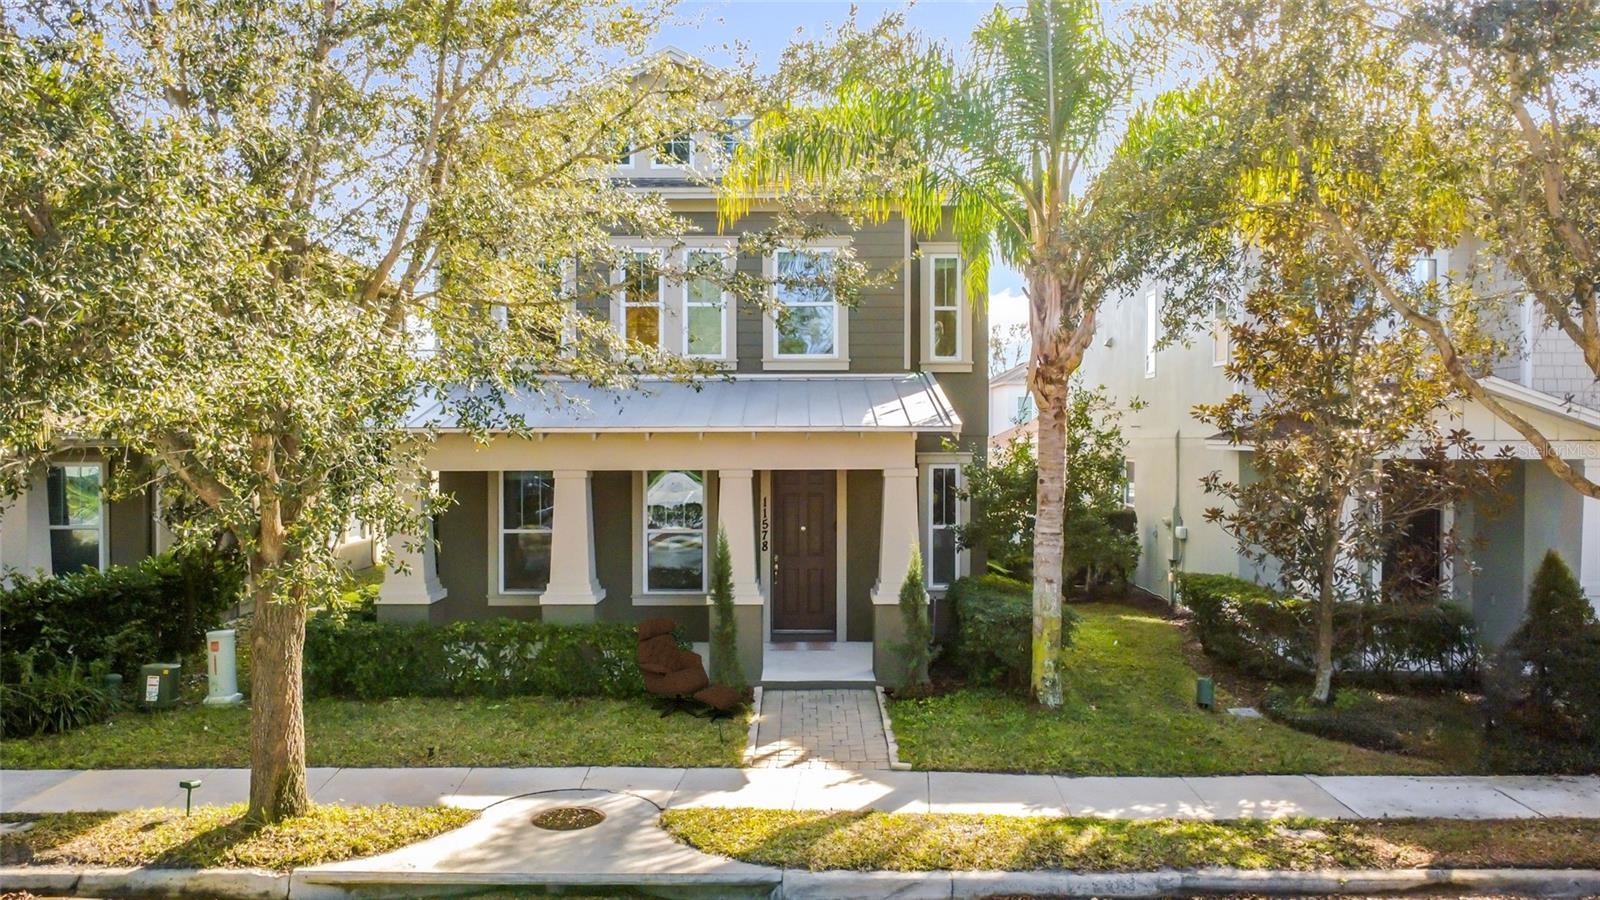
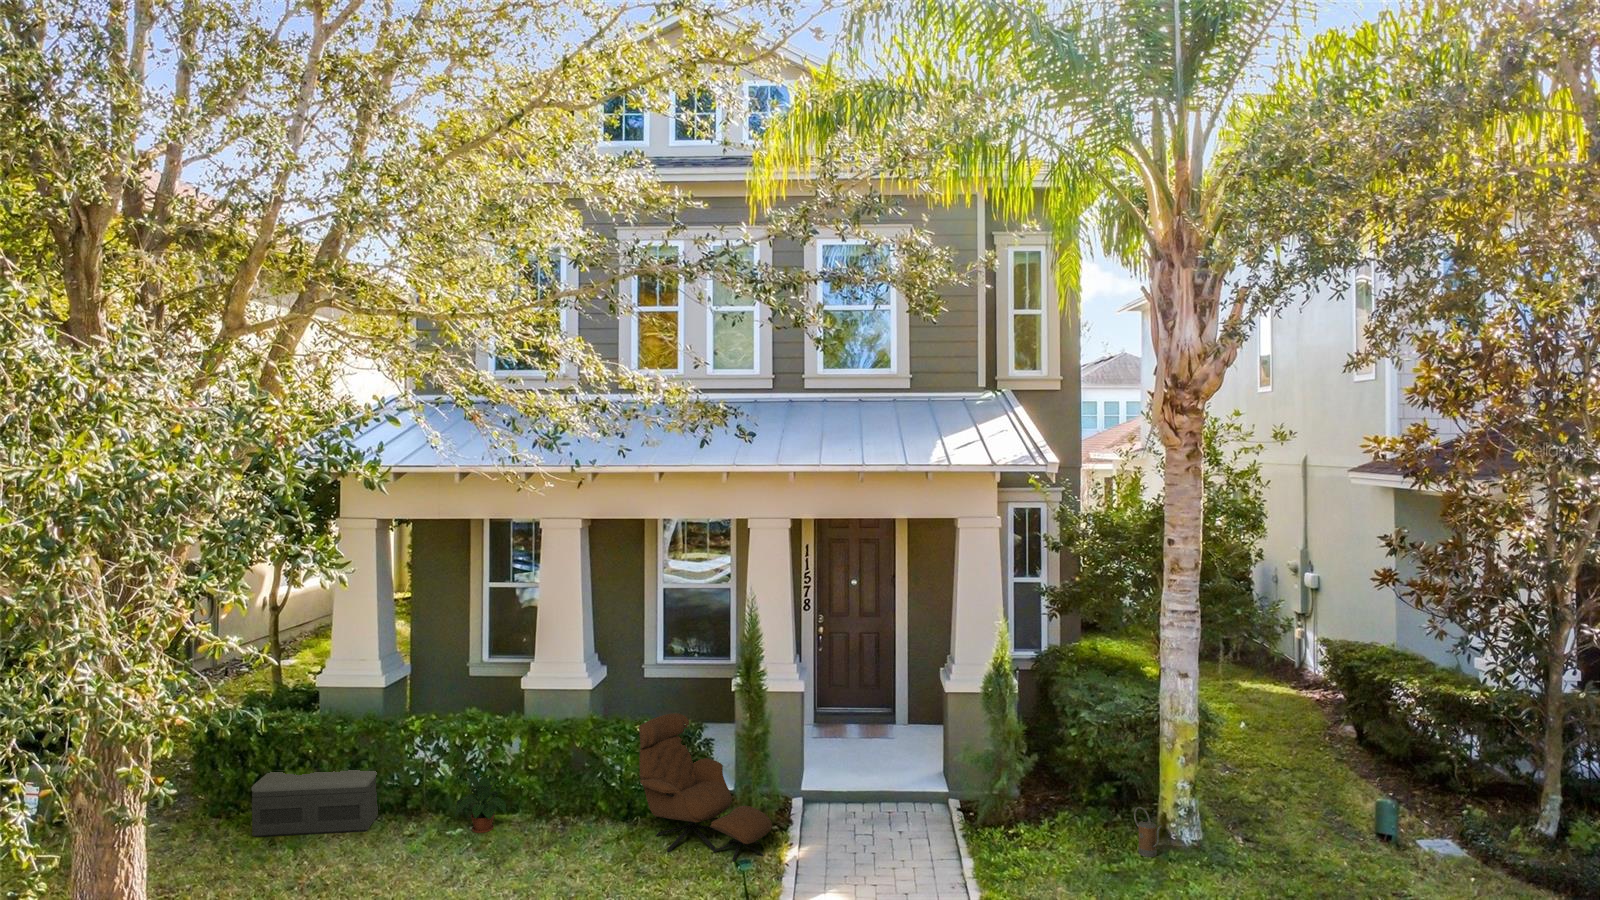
storage bench: none [333,661,431,713] -> present [251,770,380,837]
potted plant: none [493,662,533,709] -> present [455,771,506,833]
watering can: none [1014,681,1033,717] -> present [1134,807,1162,857]

